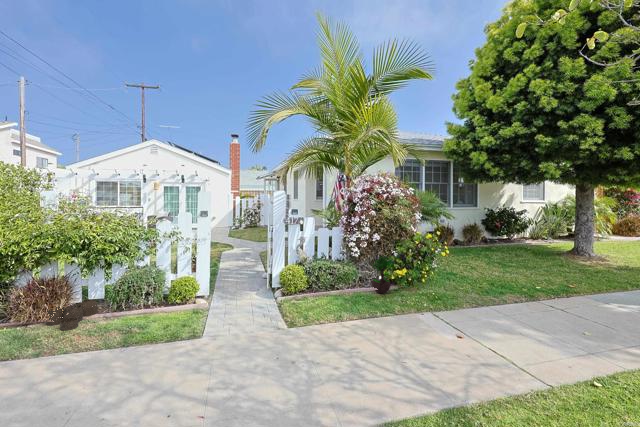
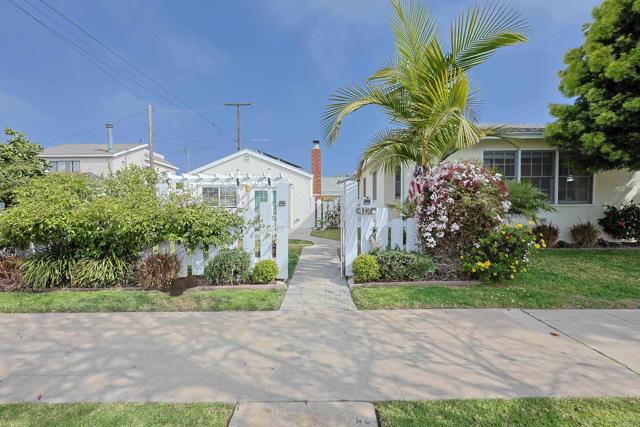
potted tree: present [372,255,393,293] -> none [447,243,477,288]

